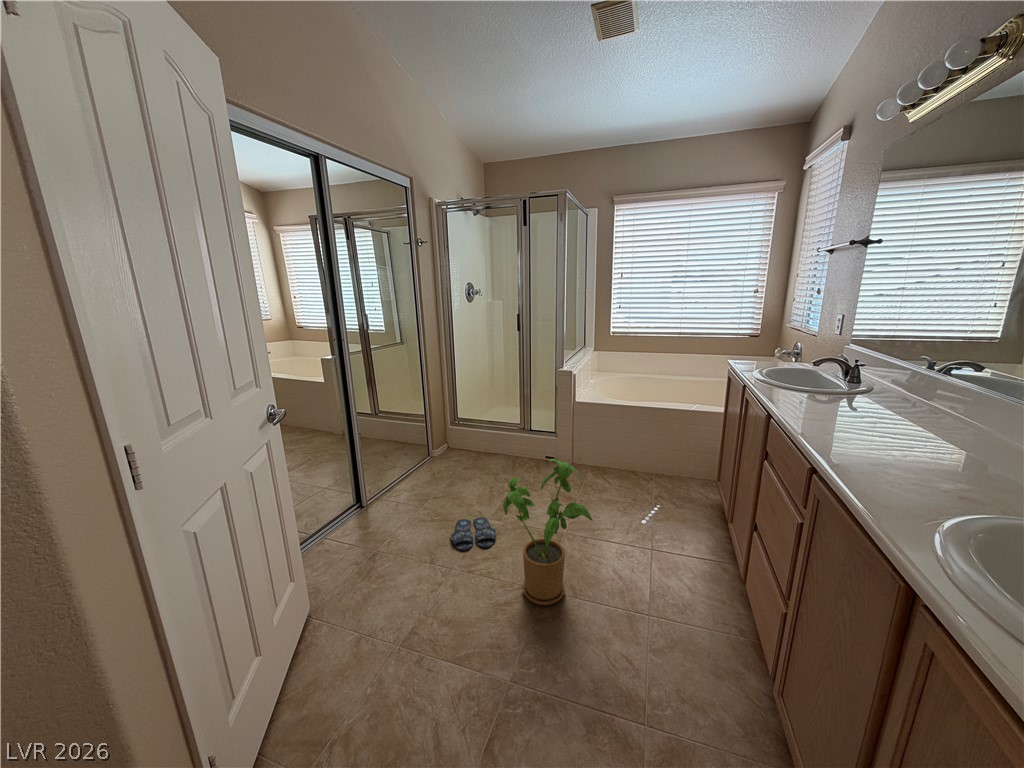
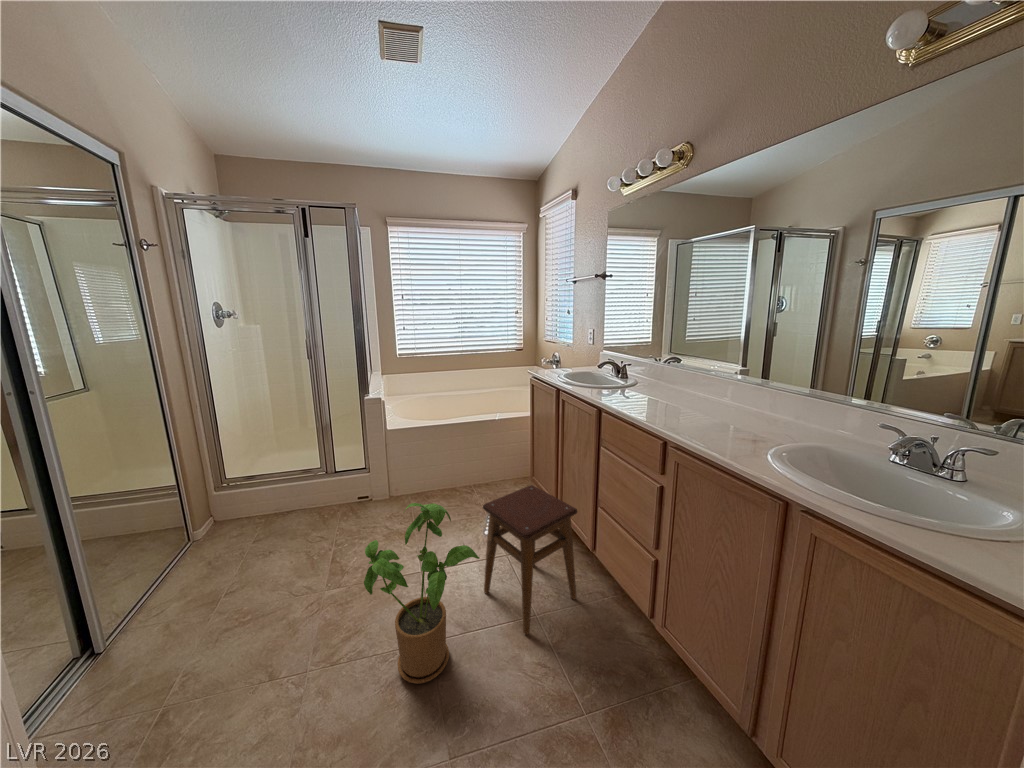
stool: none [617,481,723,618] -> present [483,485,577,635]
slippers: present [451,517,496,551] -> none [264,606,336,670]

